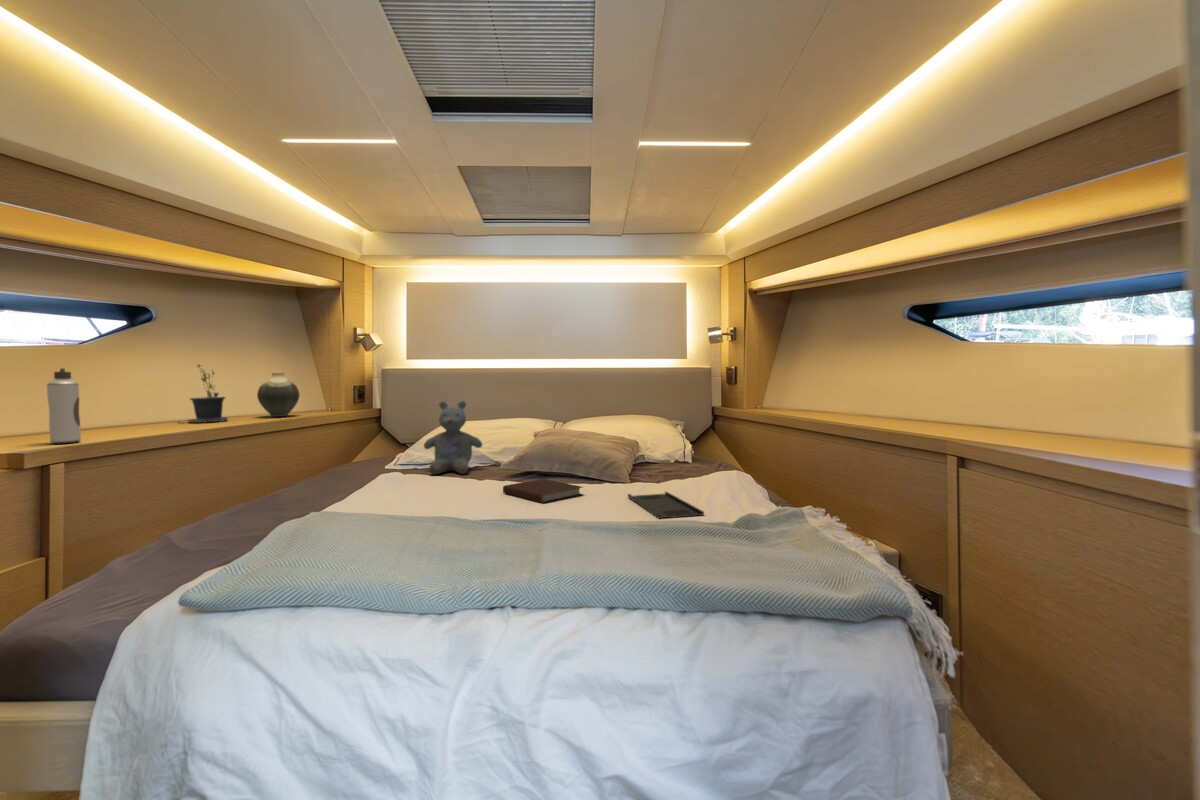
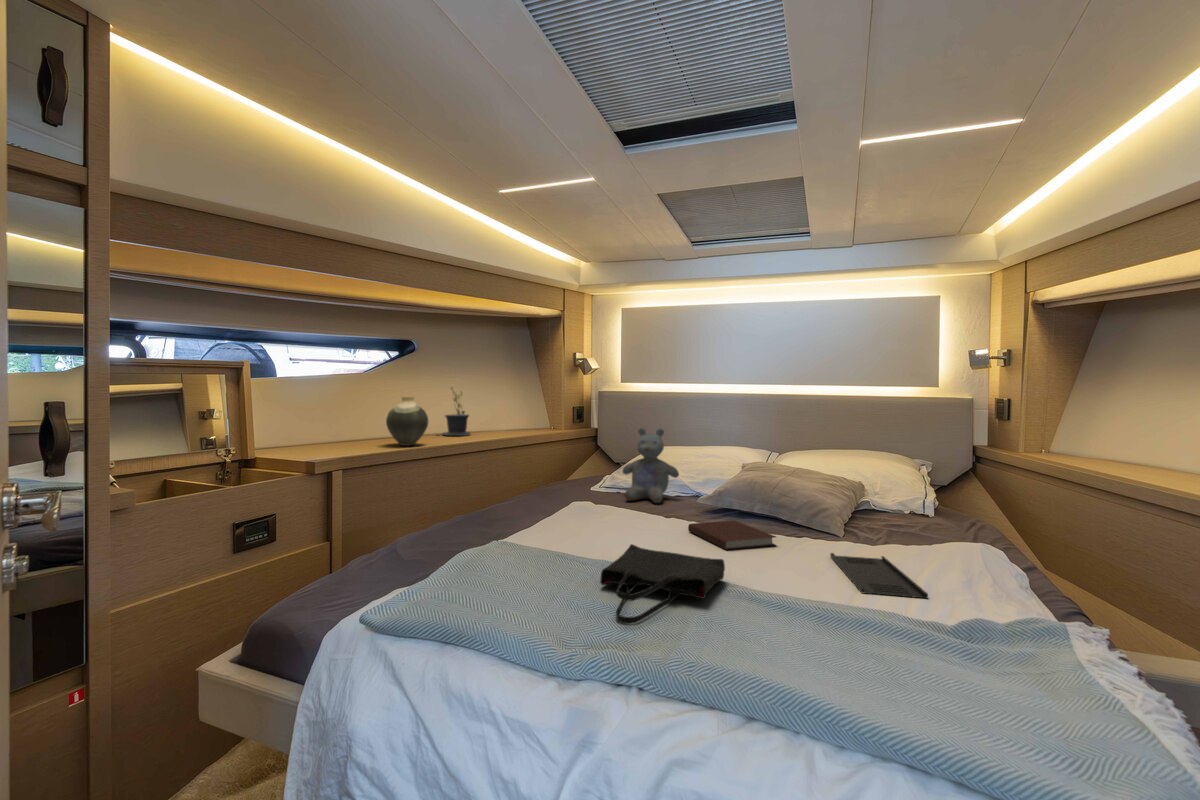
water bottle: present [47,368,81,444] -> none [349,392,368,449]
vase: present [257,373,299,417] -> present [386,397,428,446]
tote bag: none [438,506,551,571] -> present [600,544,725,624]

